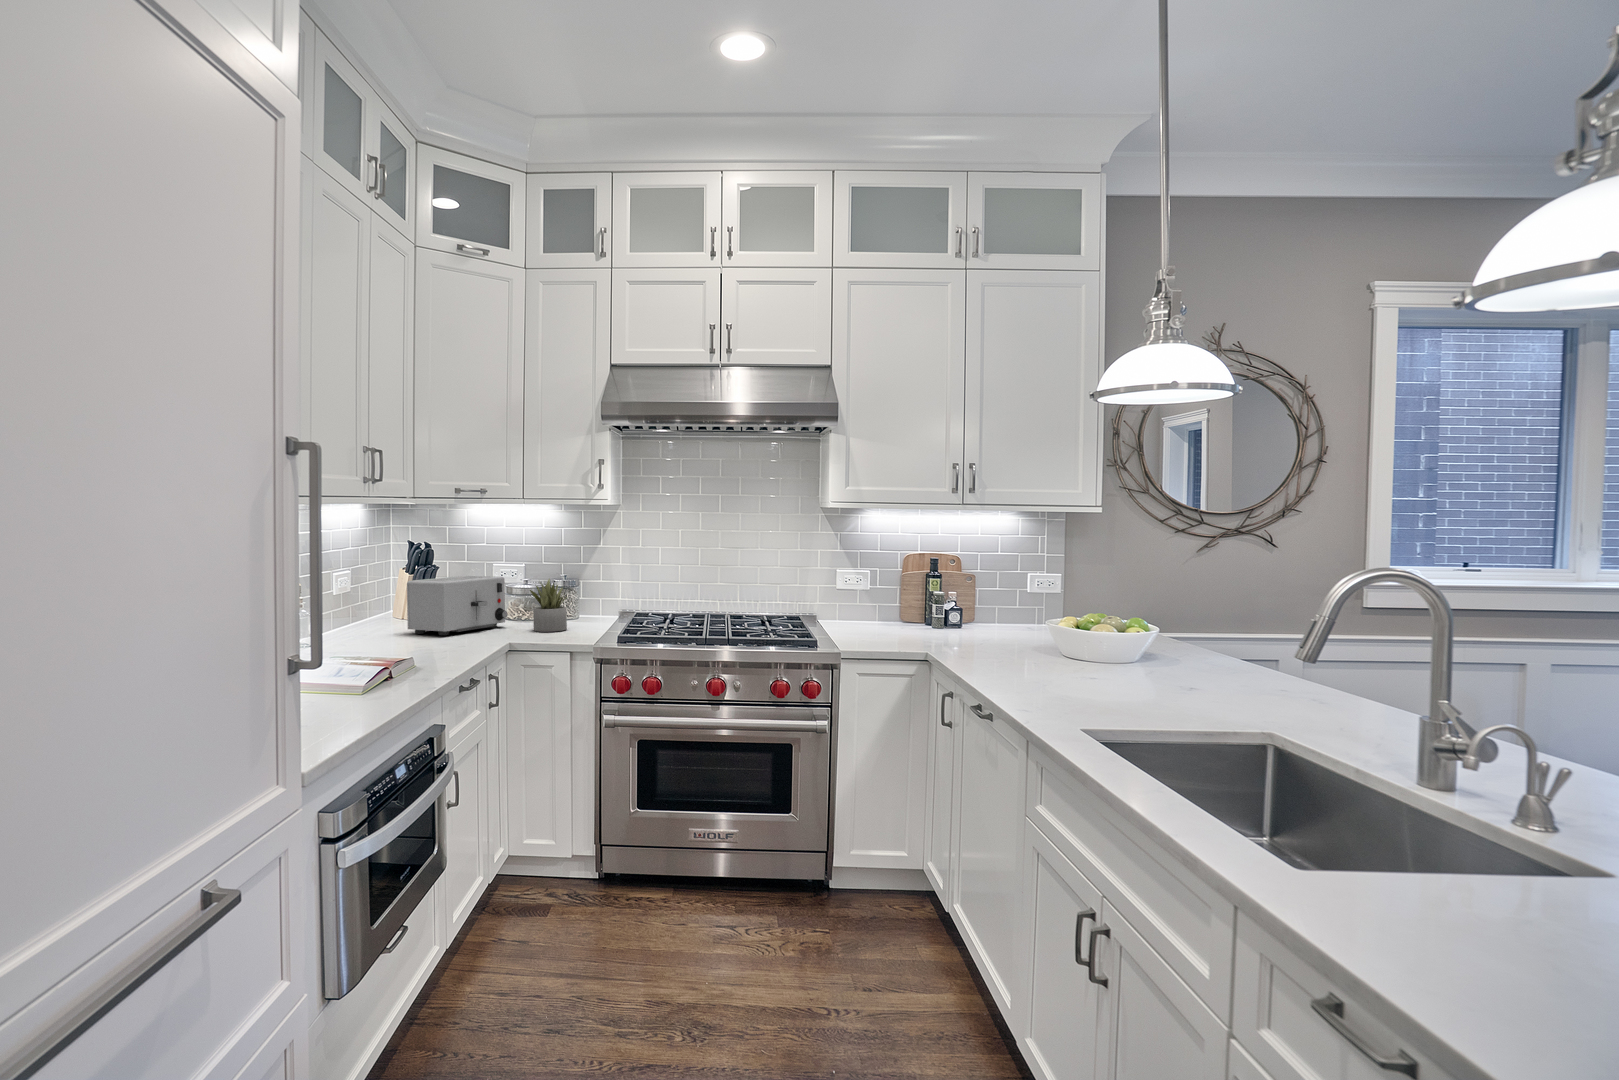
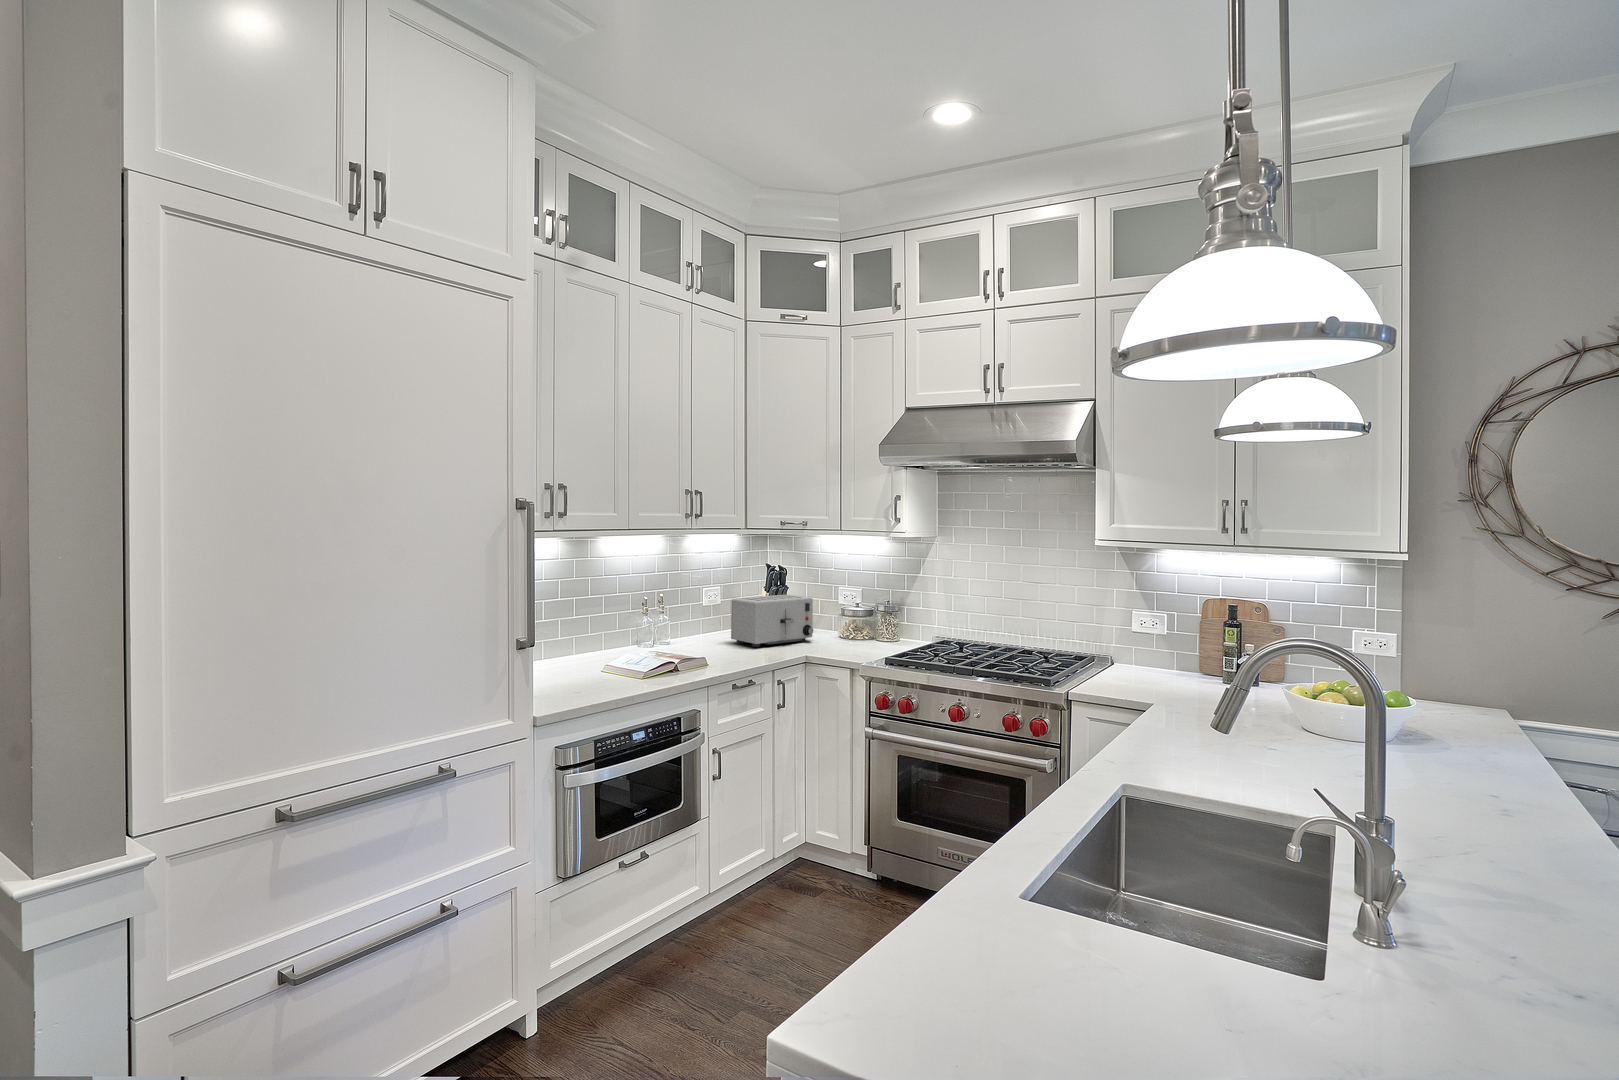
succulent plant: present [530,579,567,632] -> none [827,602,863,650]

